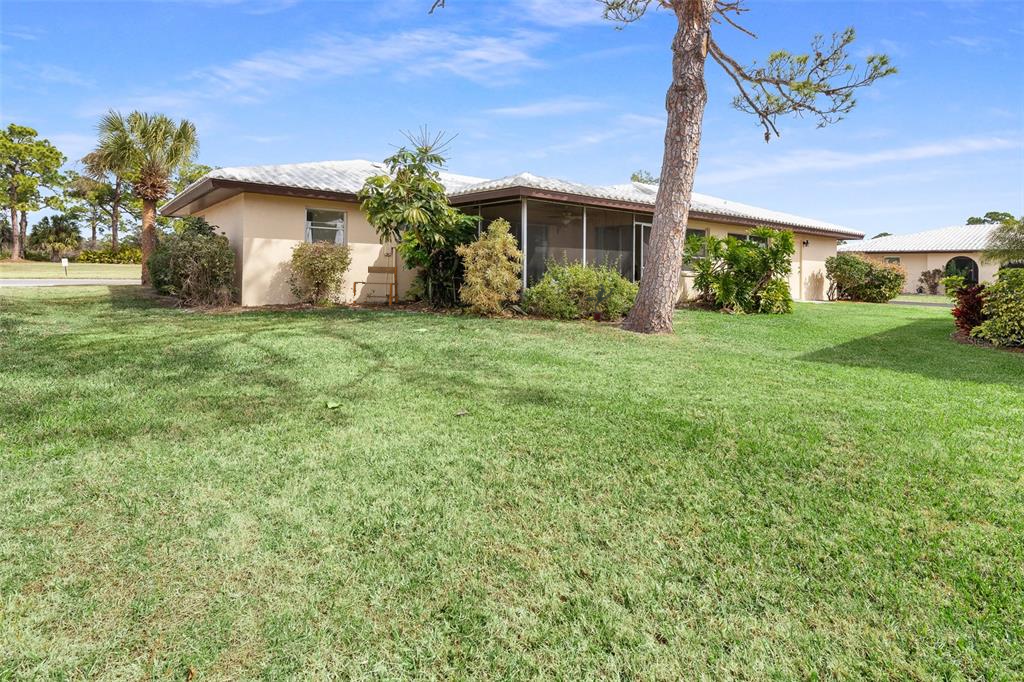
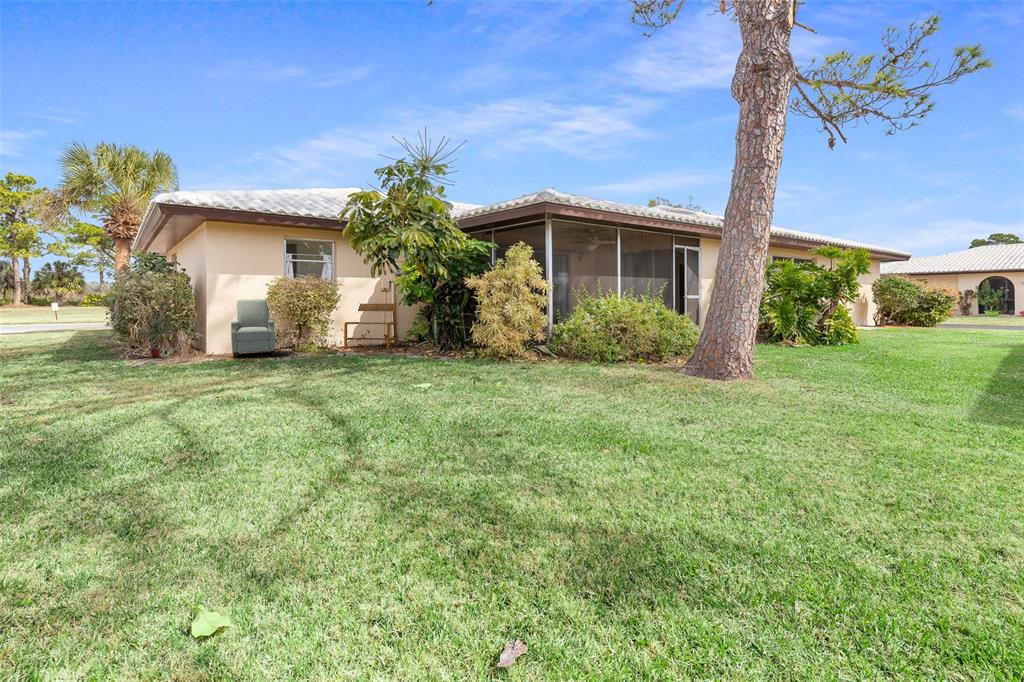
chair: none [263,260,298,308] -> present [231,299,275,358]
potted tree: present [584,284,614,320] -> present [139,314,171,357]

